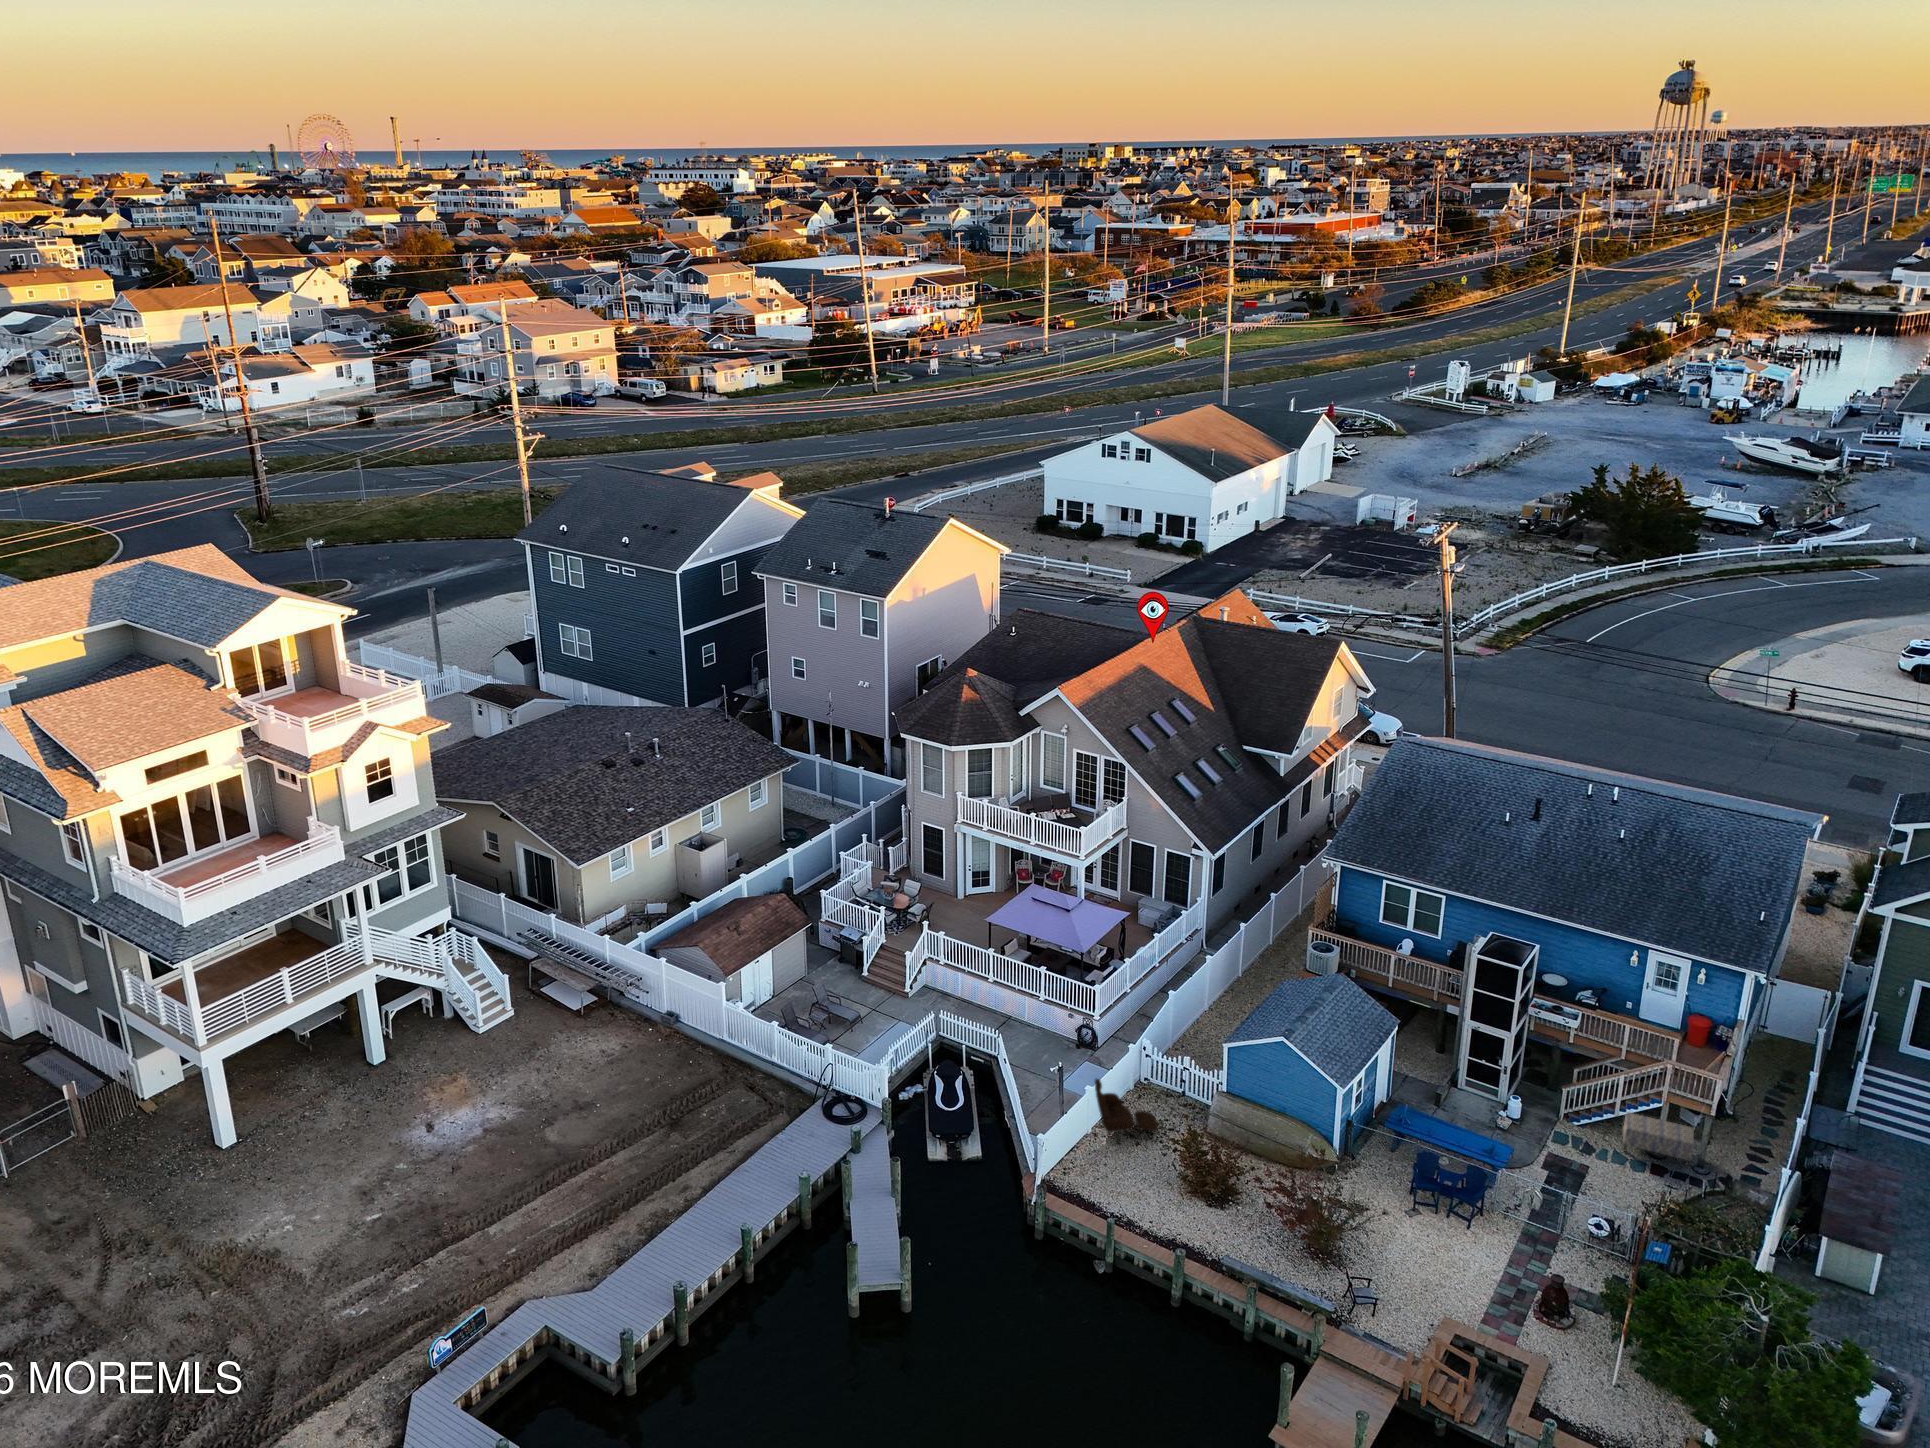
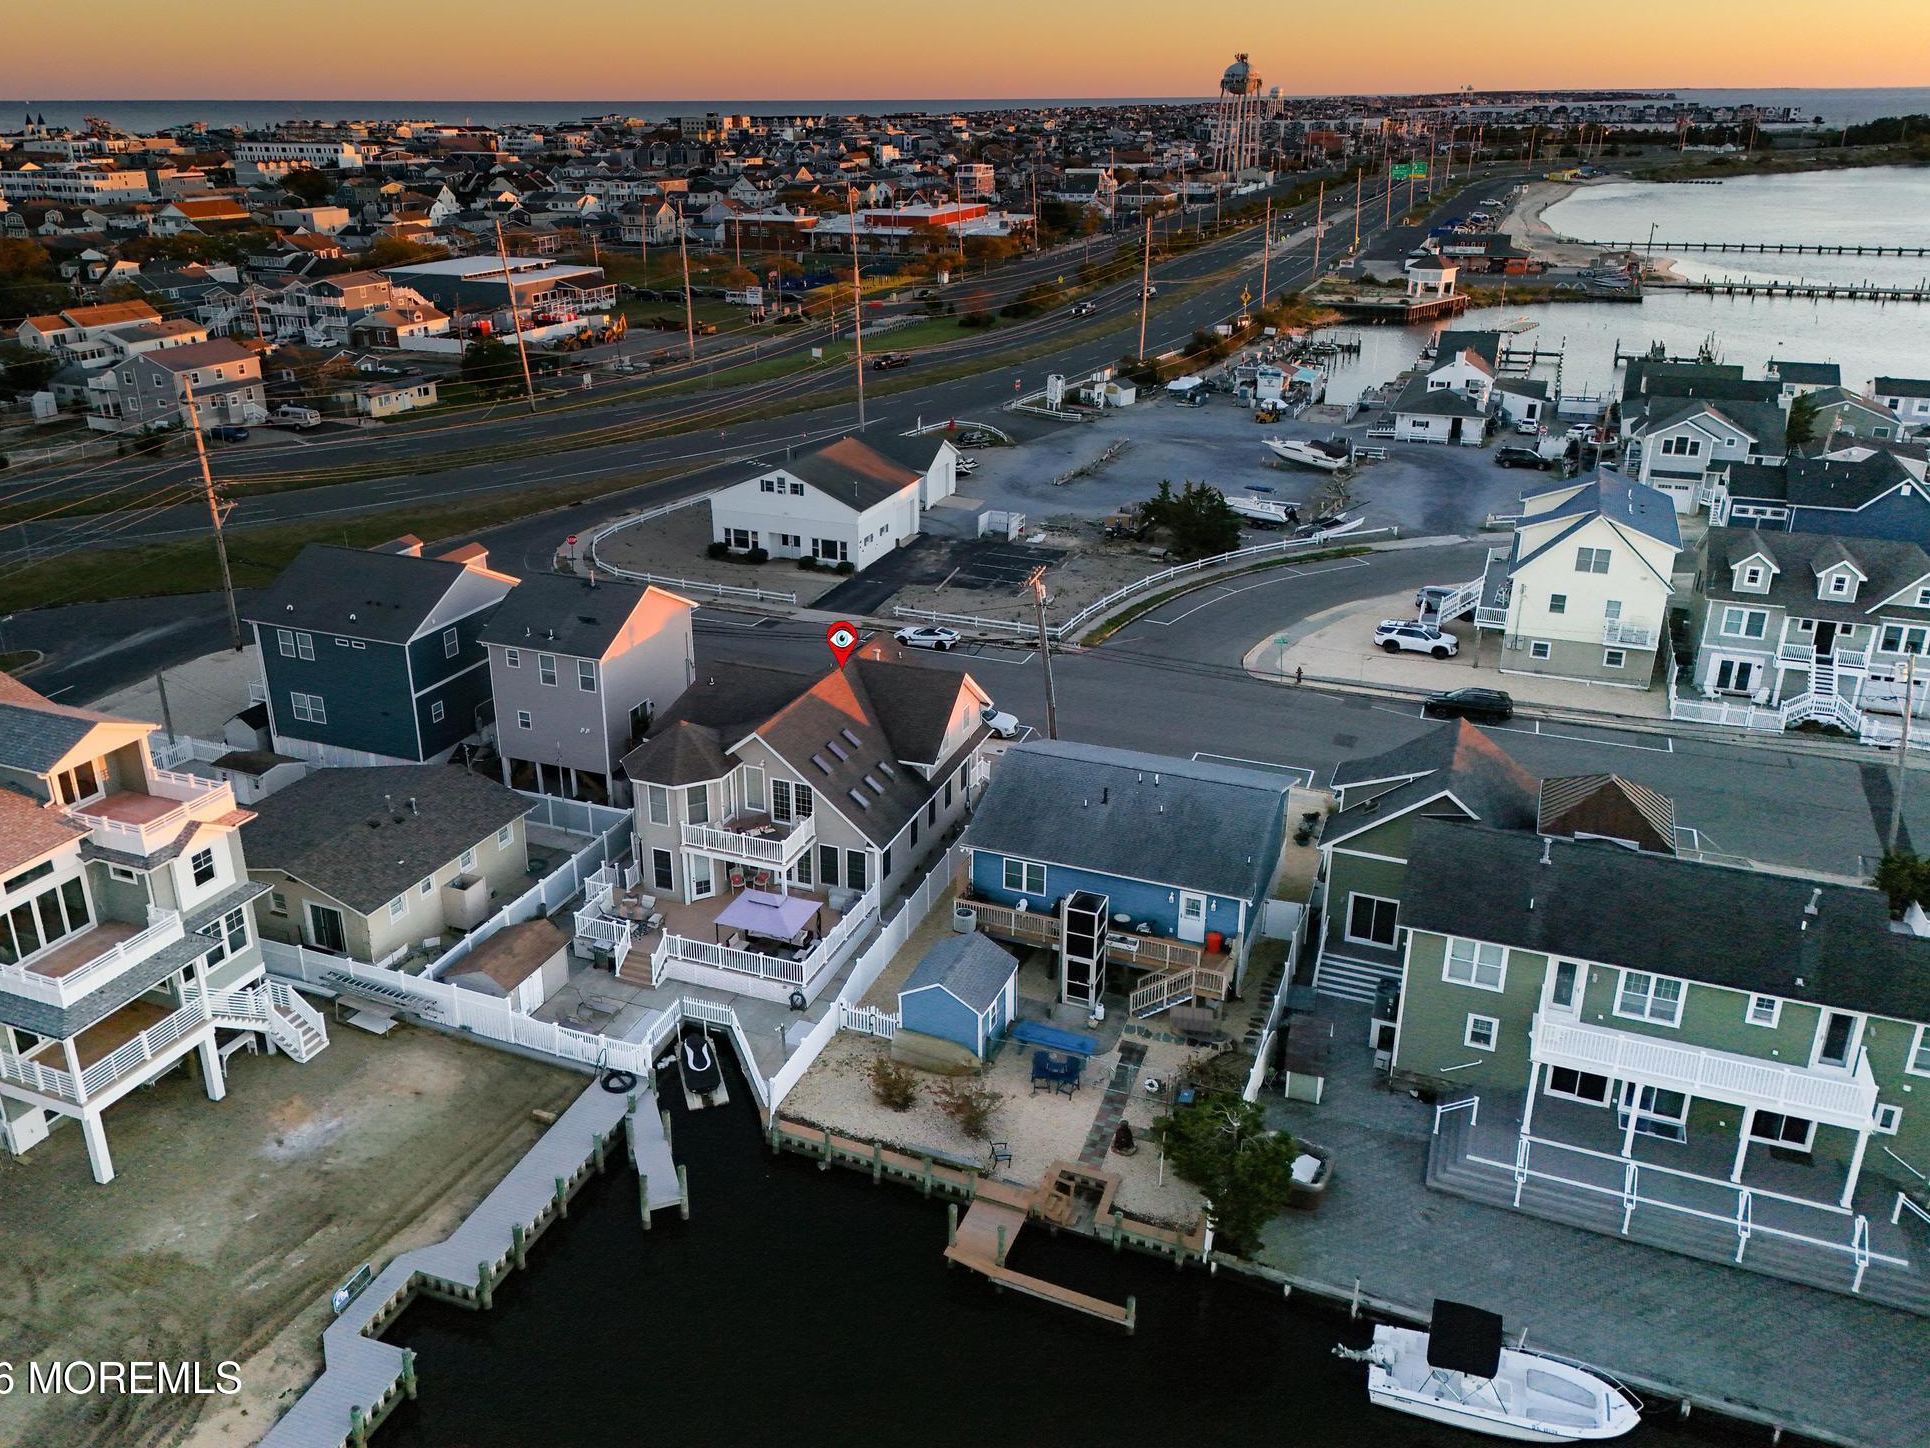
lounge chair: present [1095,1079,1158,1144] -> none [807,1032,856,1078]

